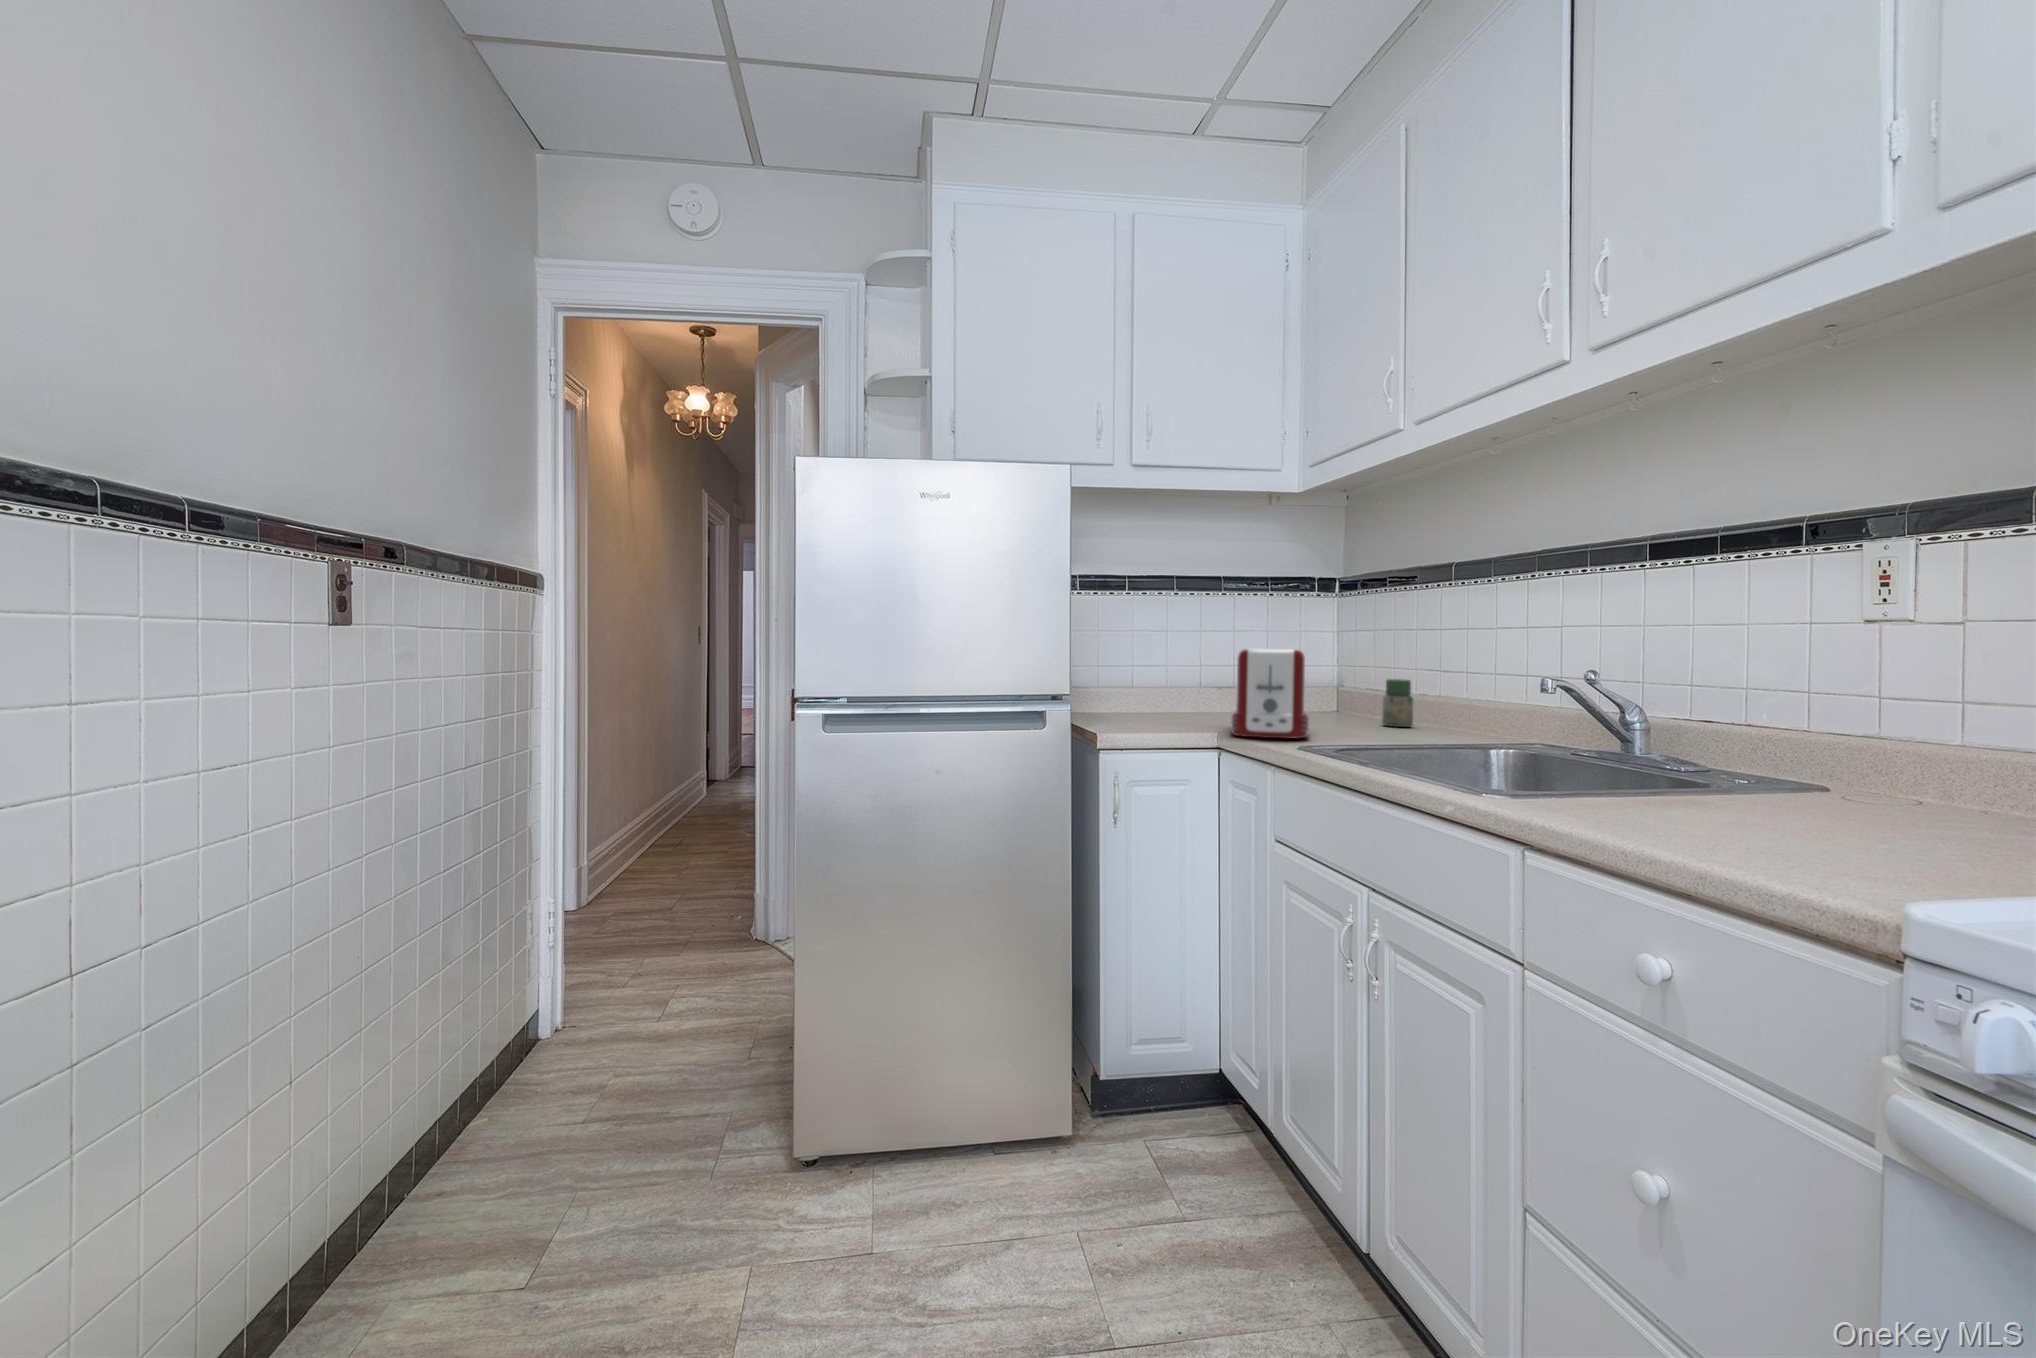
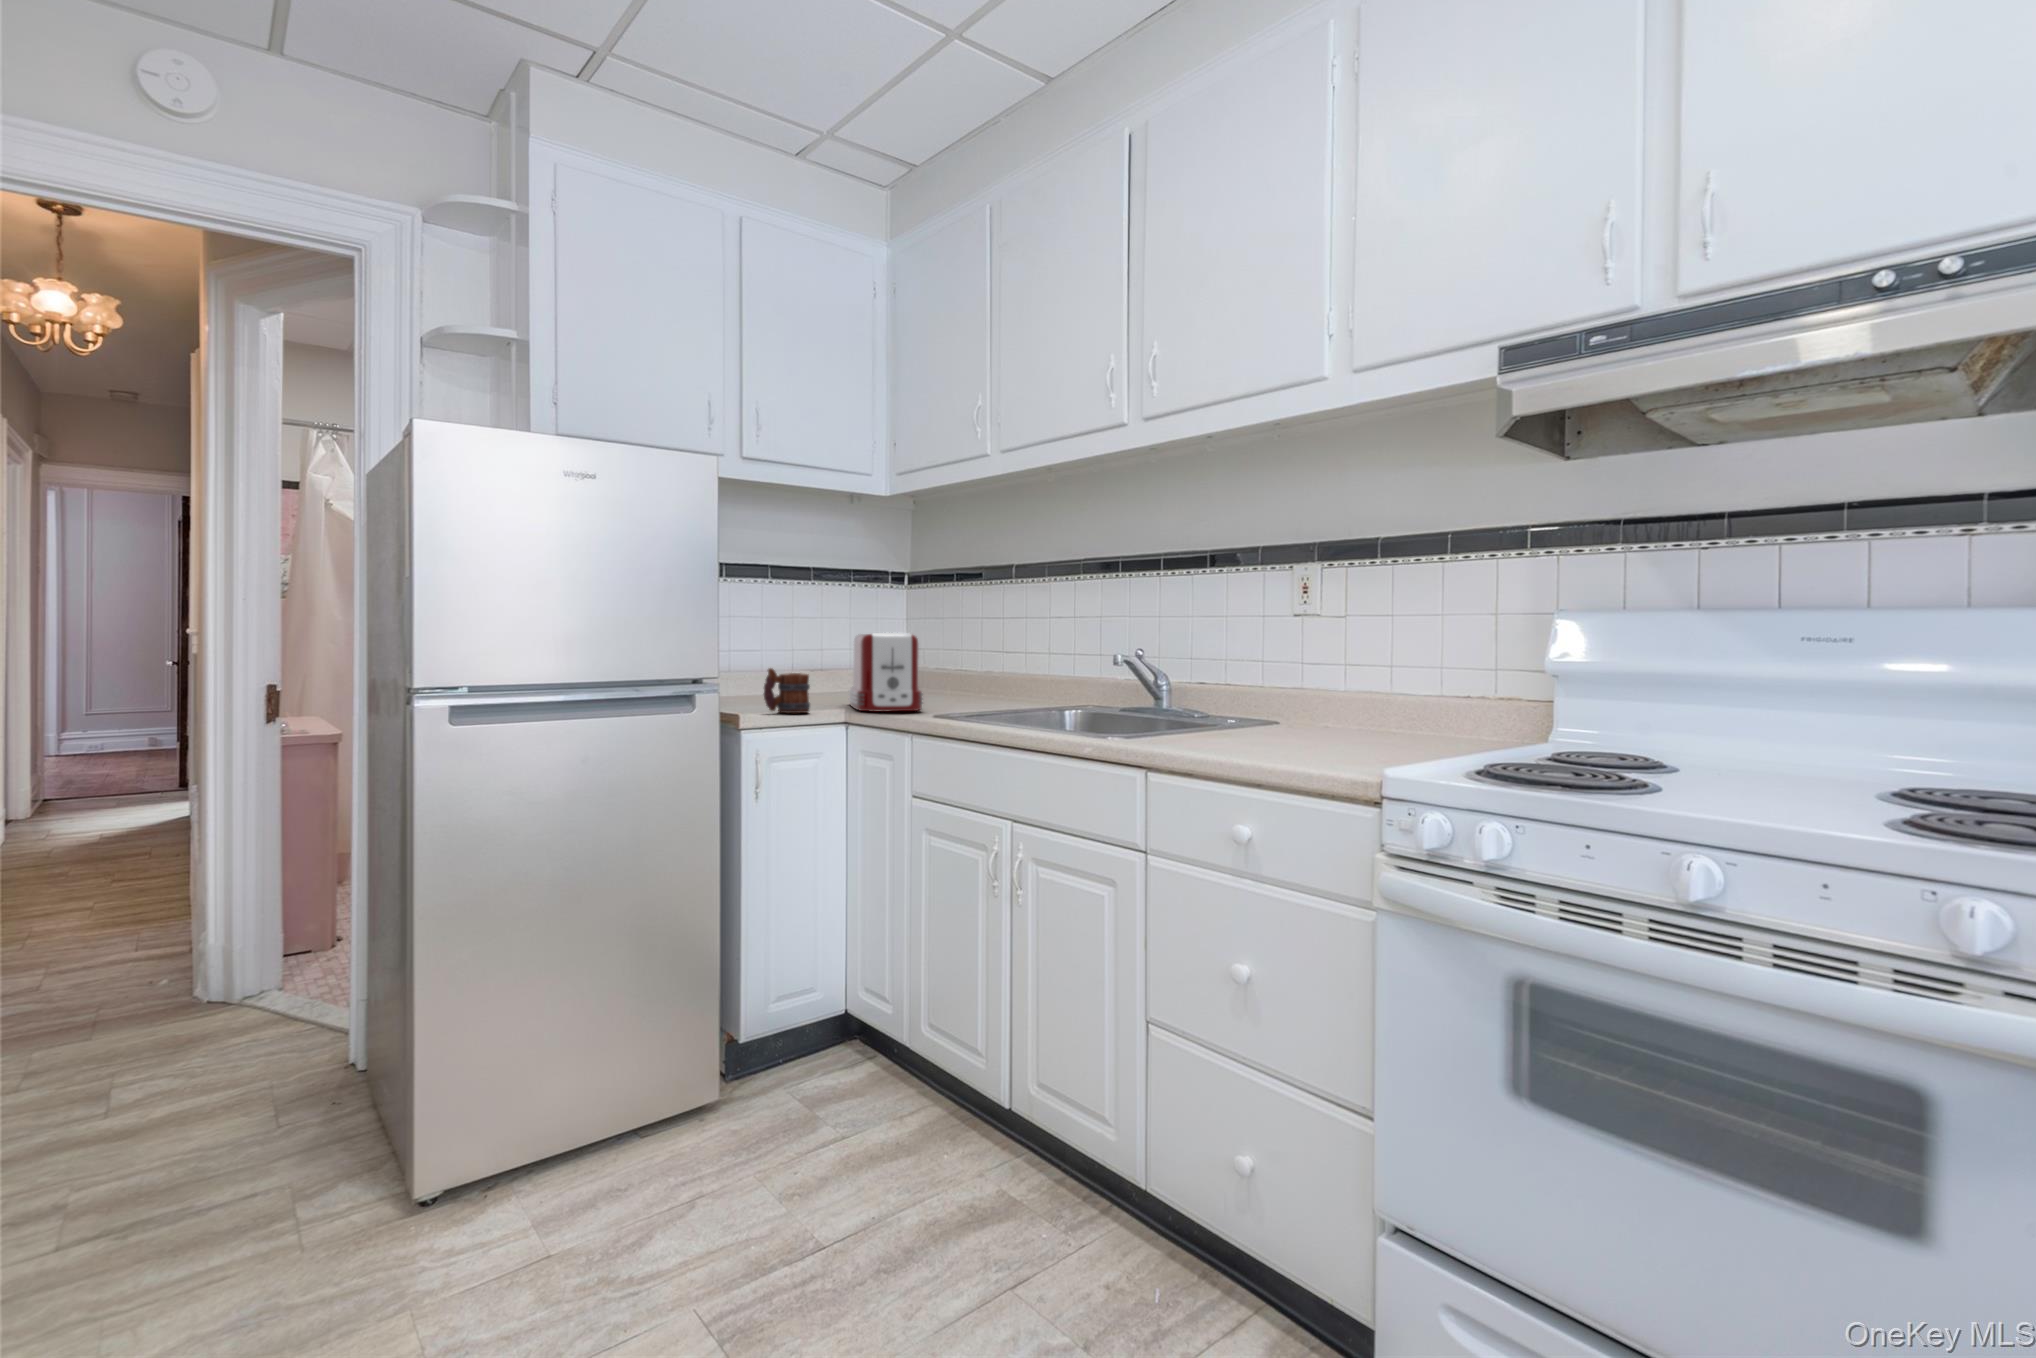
jar: present [1382,679,1413,727] -> none [961,660,985,700]
mug: none [1124,685,1175,735] -> present [764,668,810,713]

